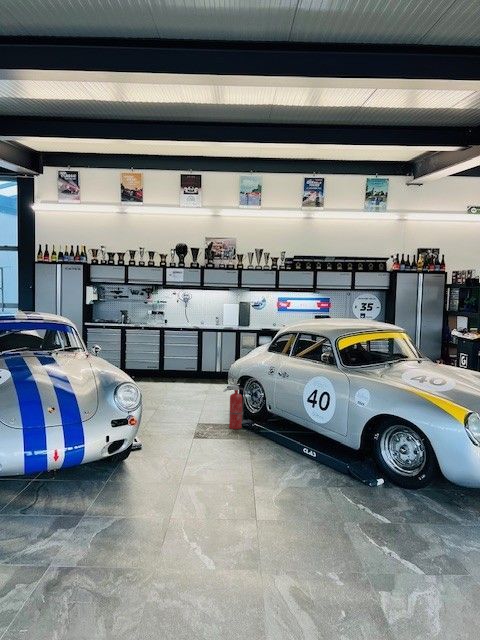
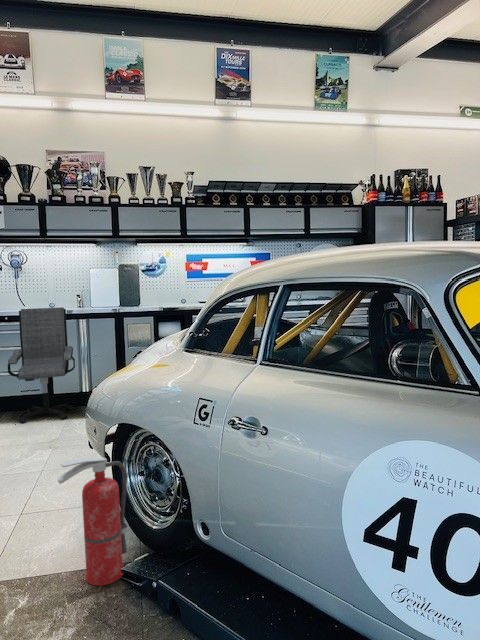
office chair: none [184,325,216,384] -> present [8,307,75,423]

